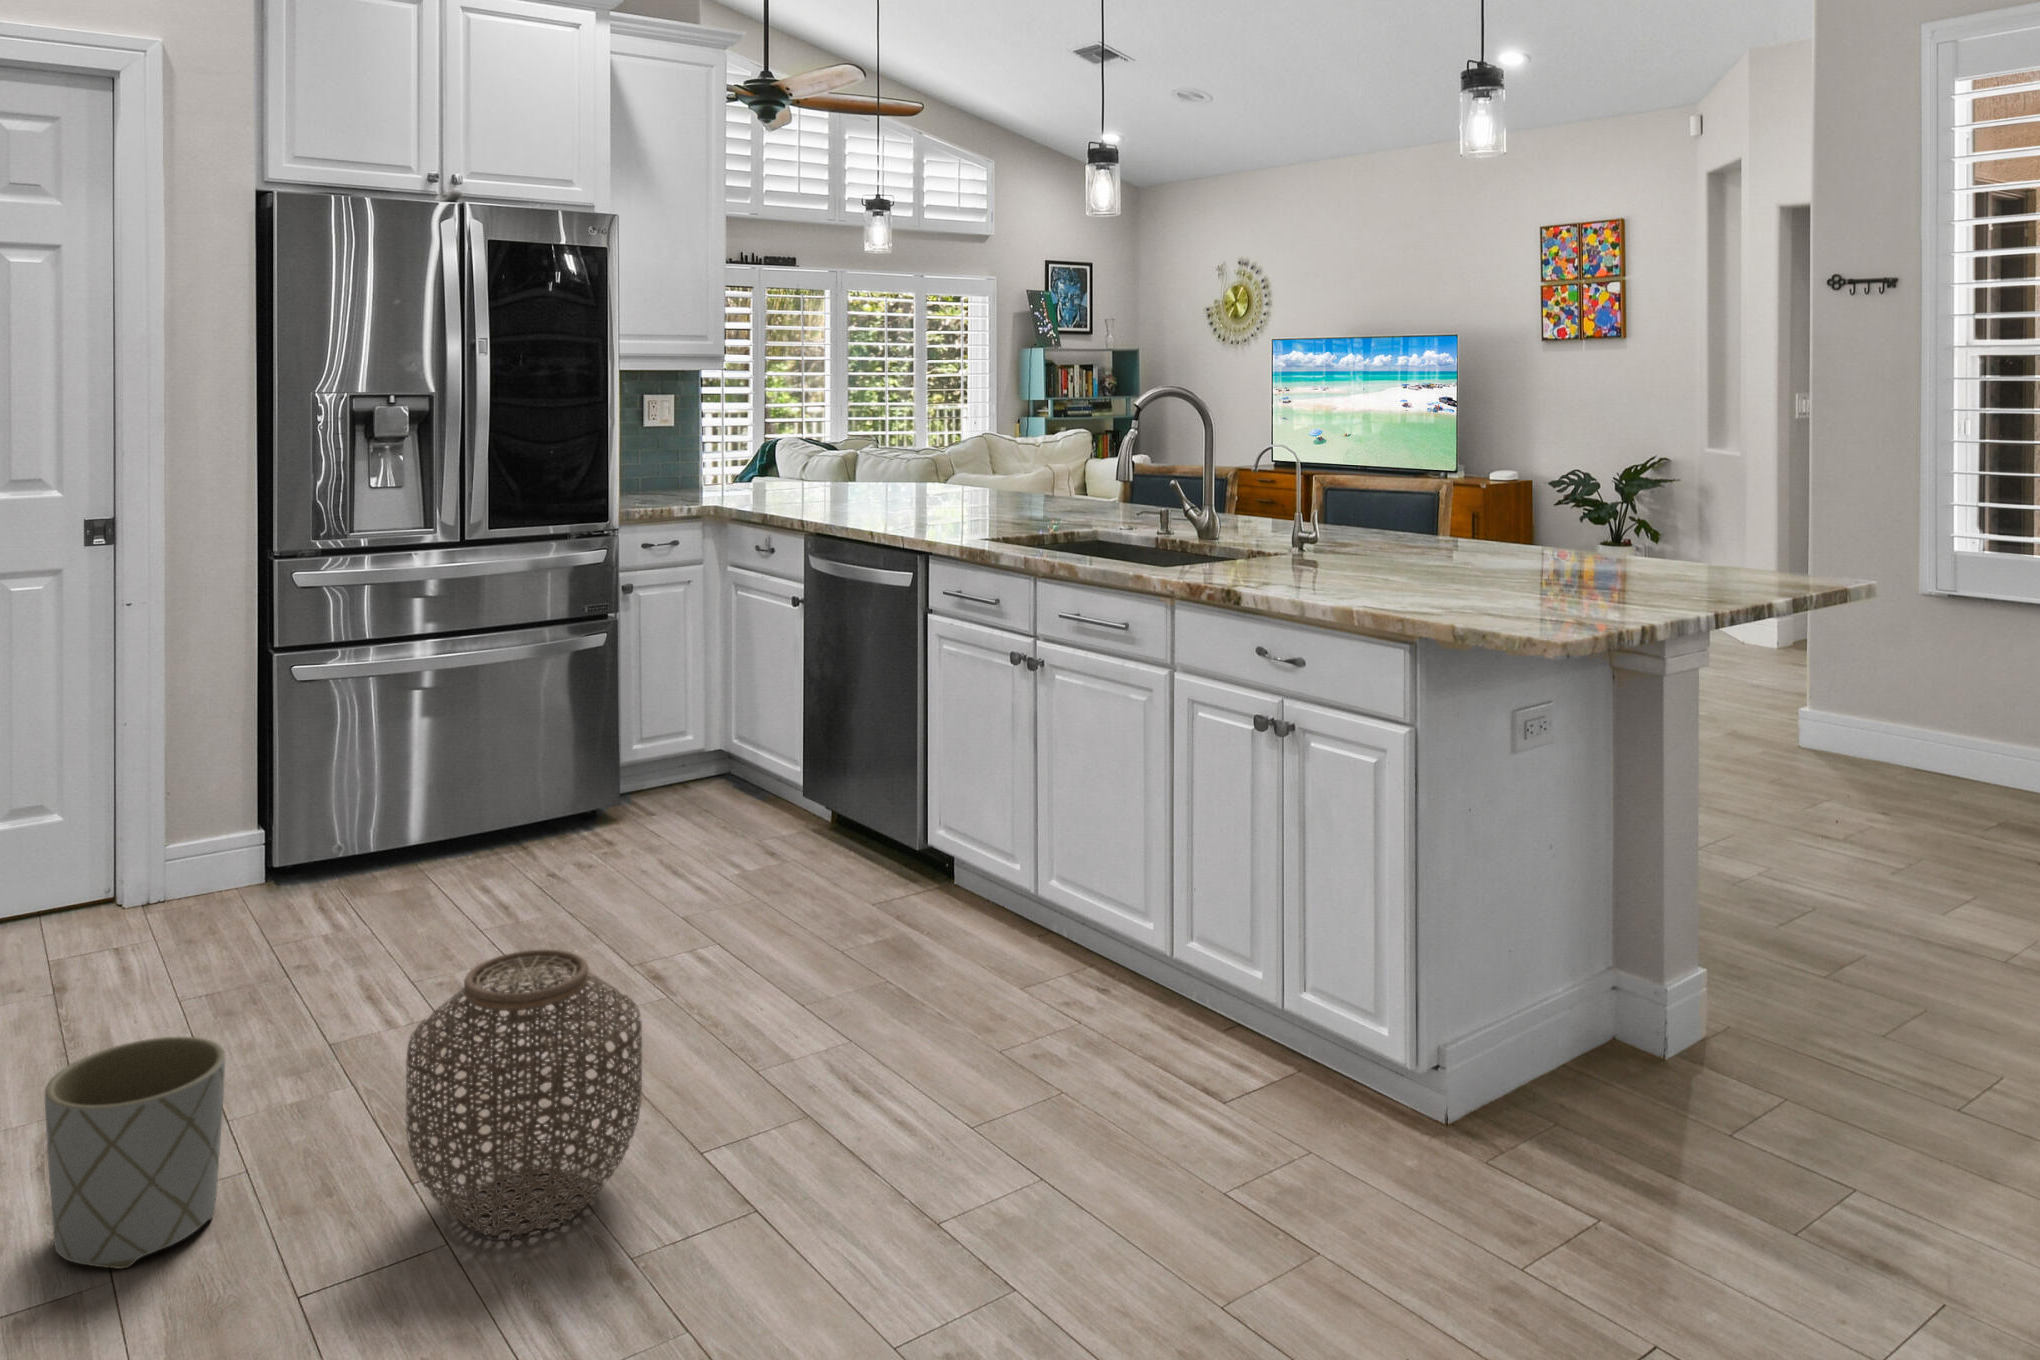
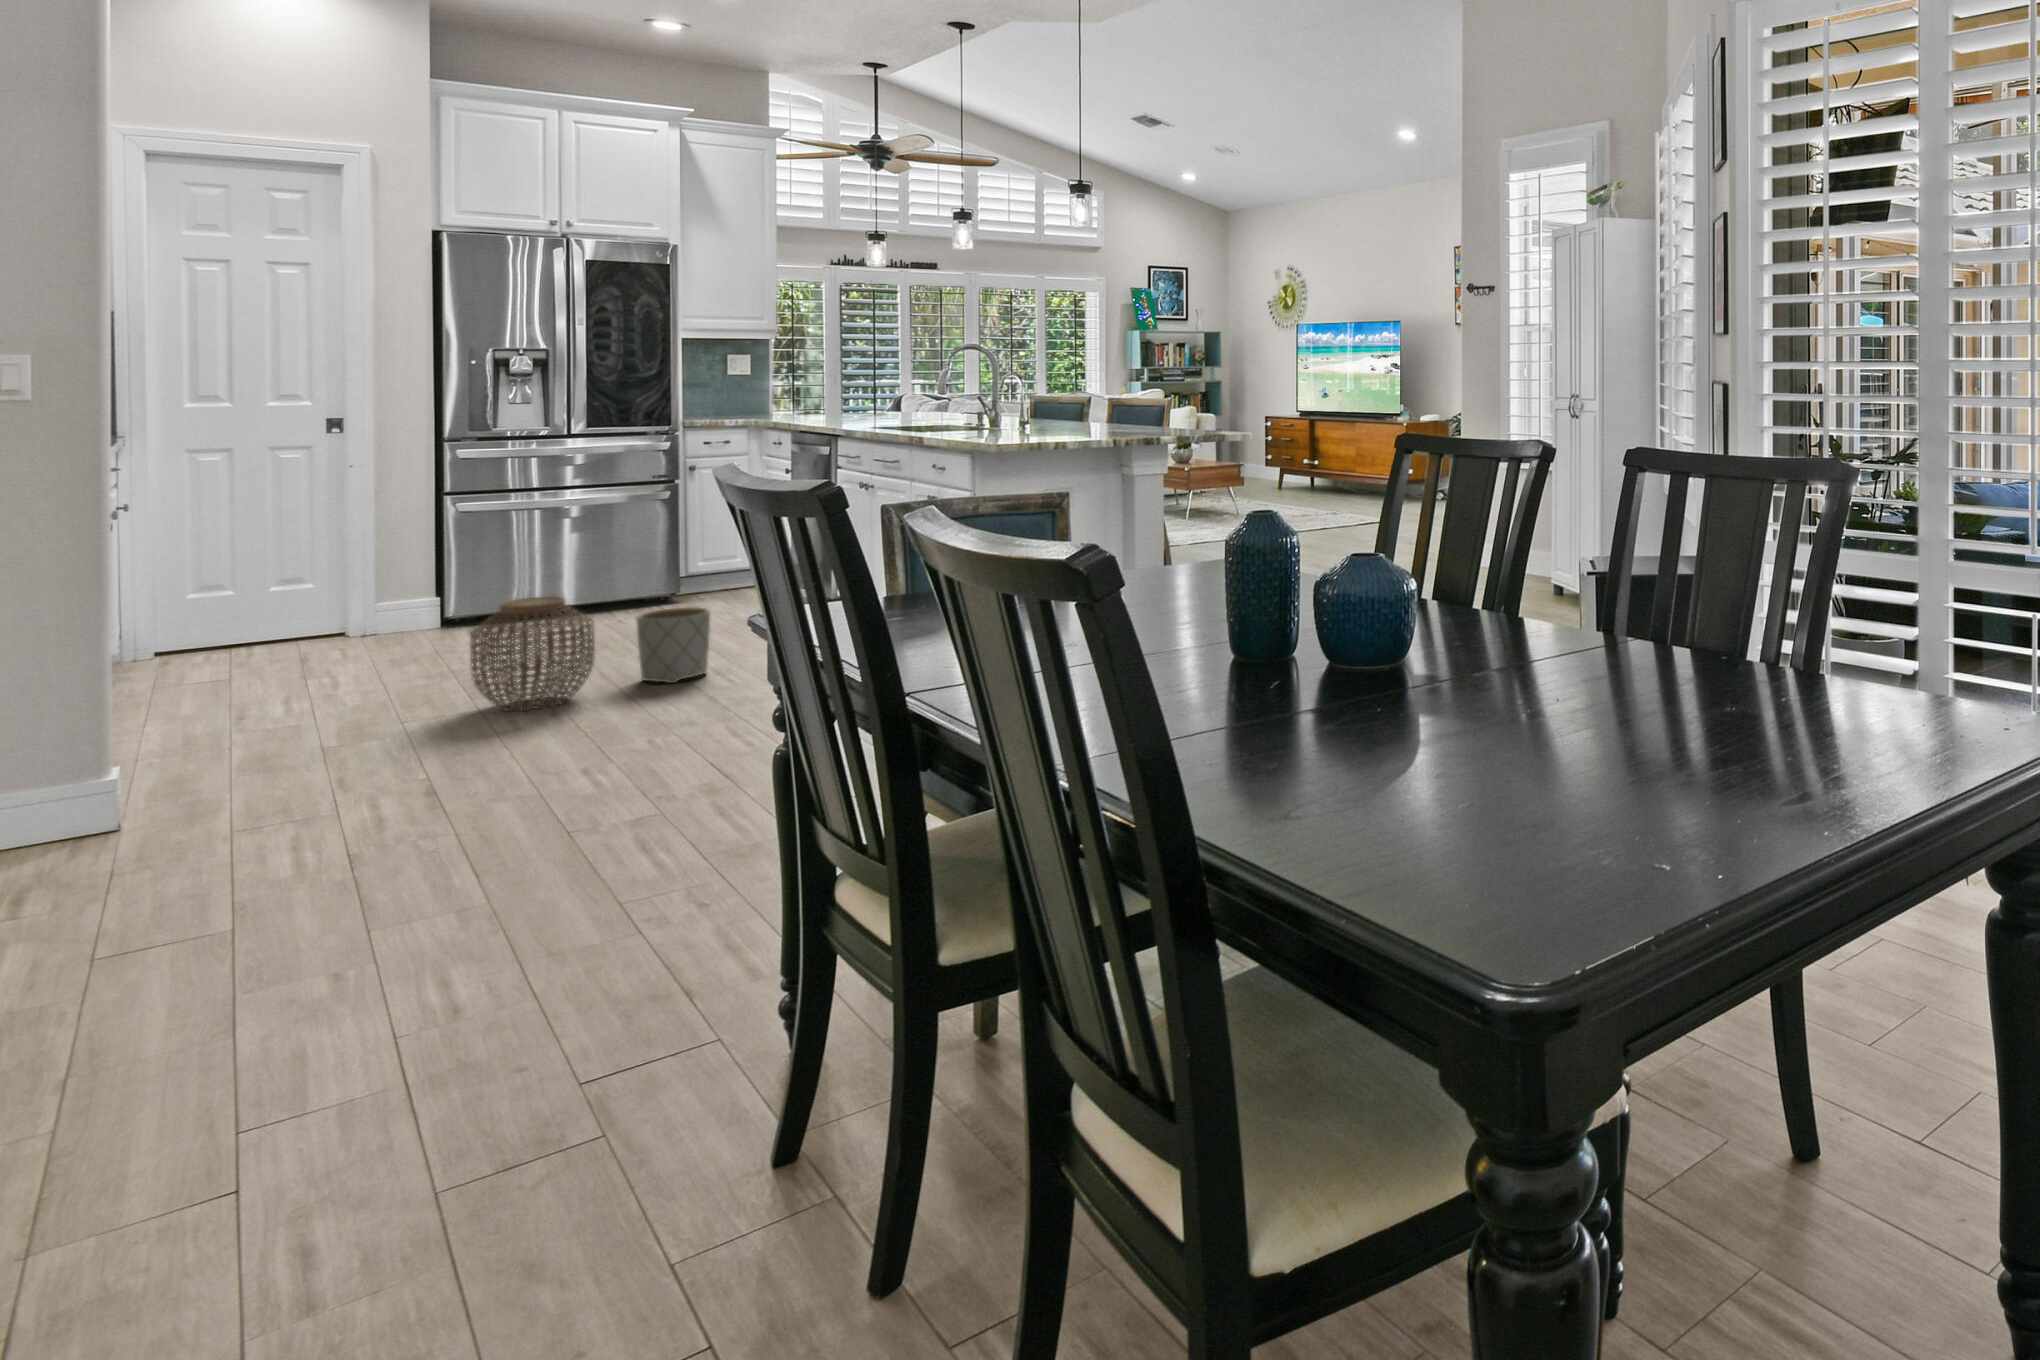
planter: present [45,1037,225,1269] -> present [636,607,710,683]

